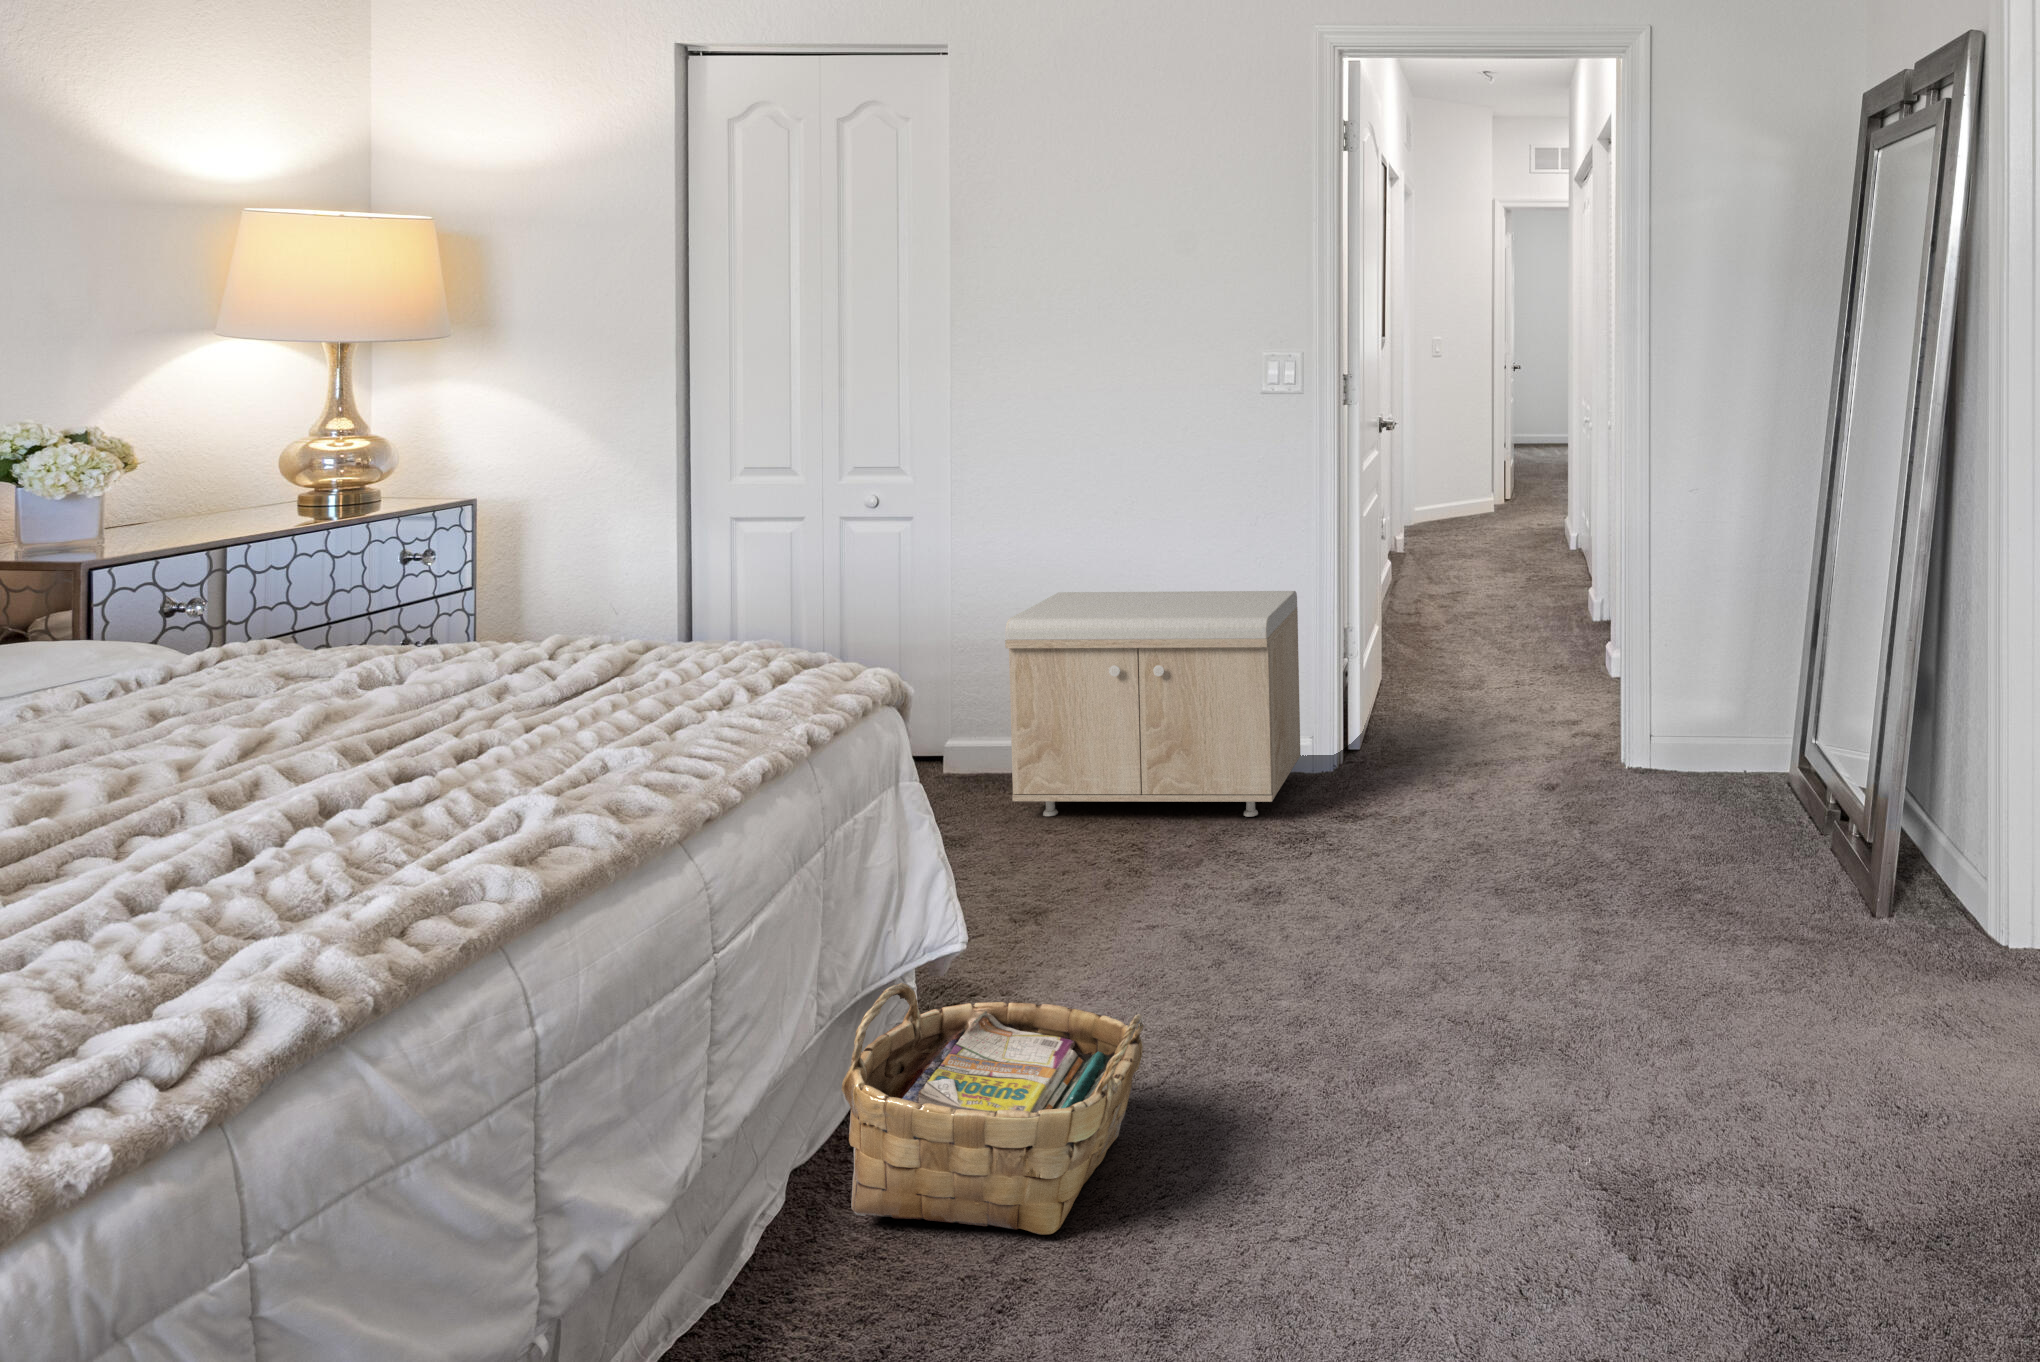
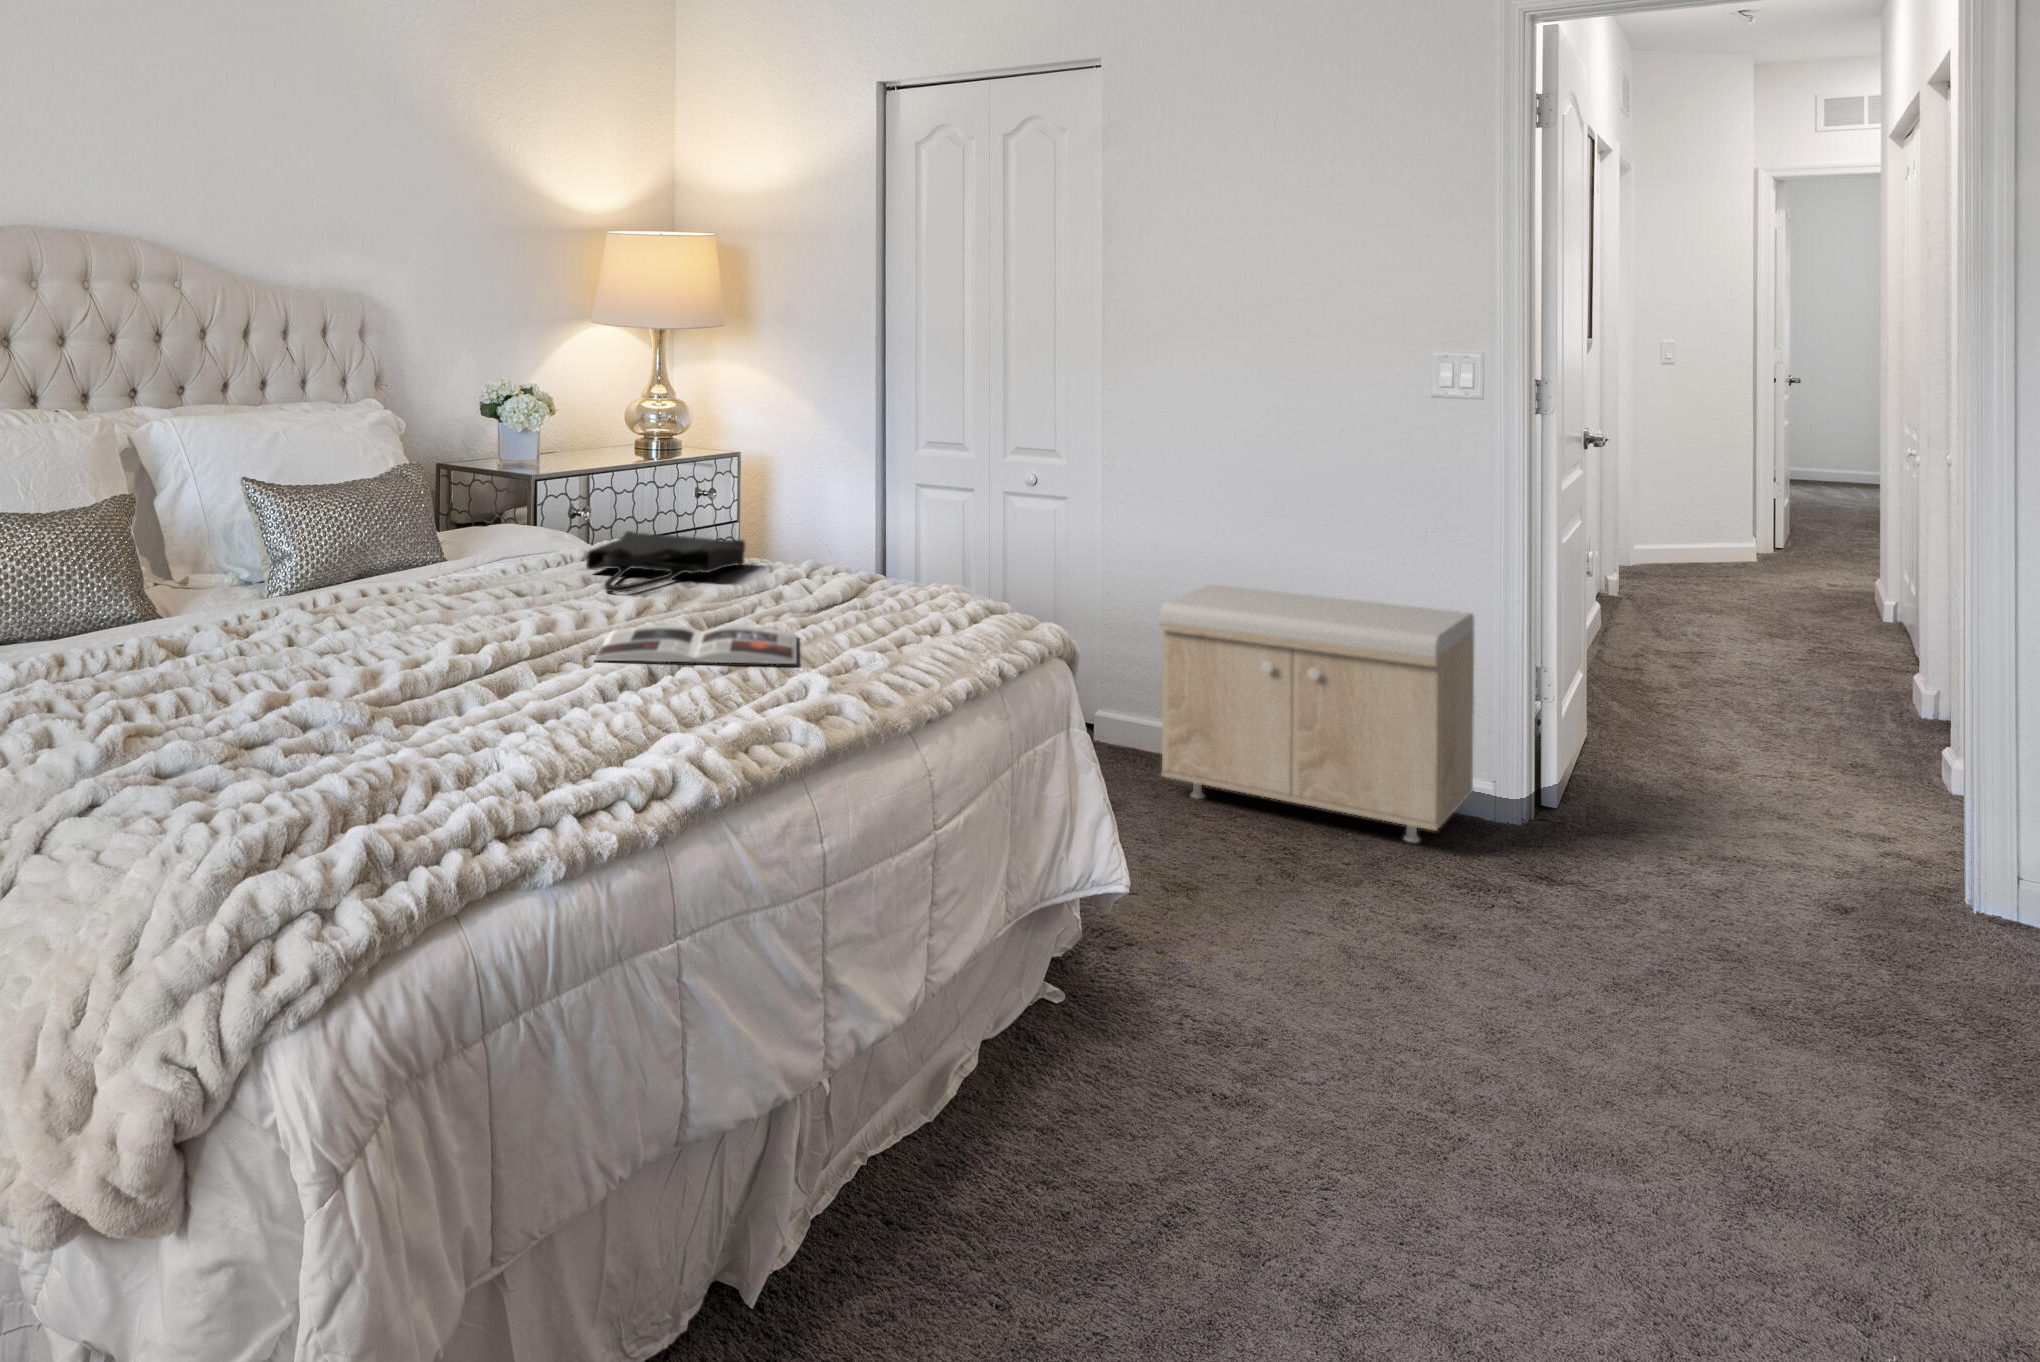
tote bag: none [167,617,452,721] -> present [586,531,745,592]
magazine: none [137,739,515,841] -> present [594,625,797,664]
woven basket: present [841,983,1144,1235] -> none [1020,899,1293,1157]

